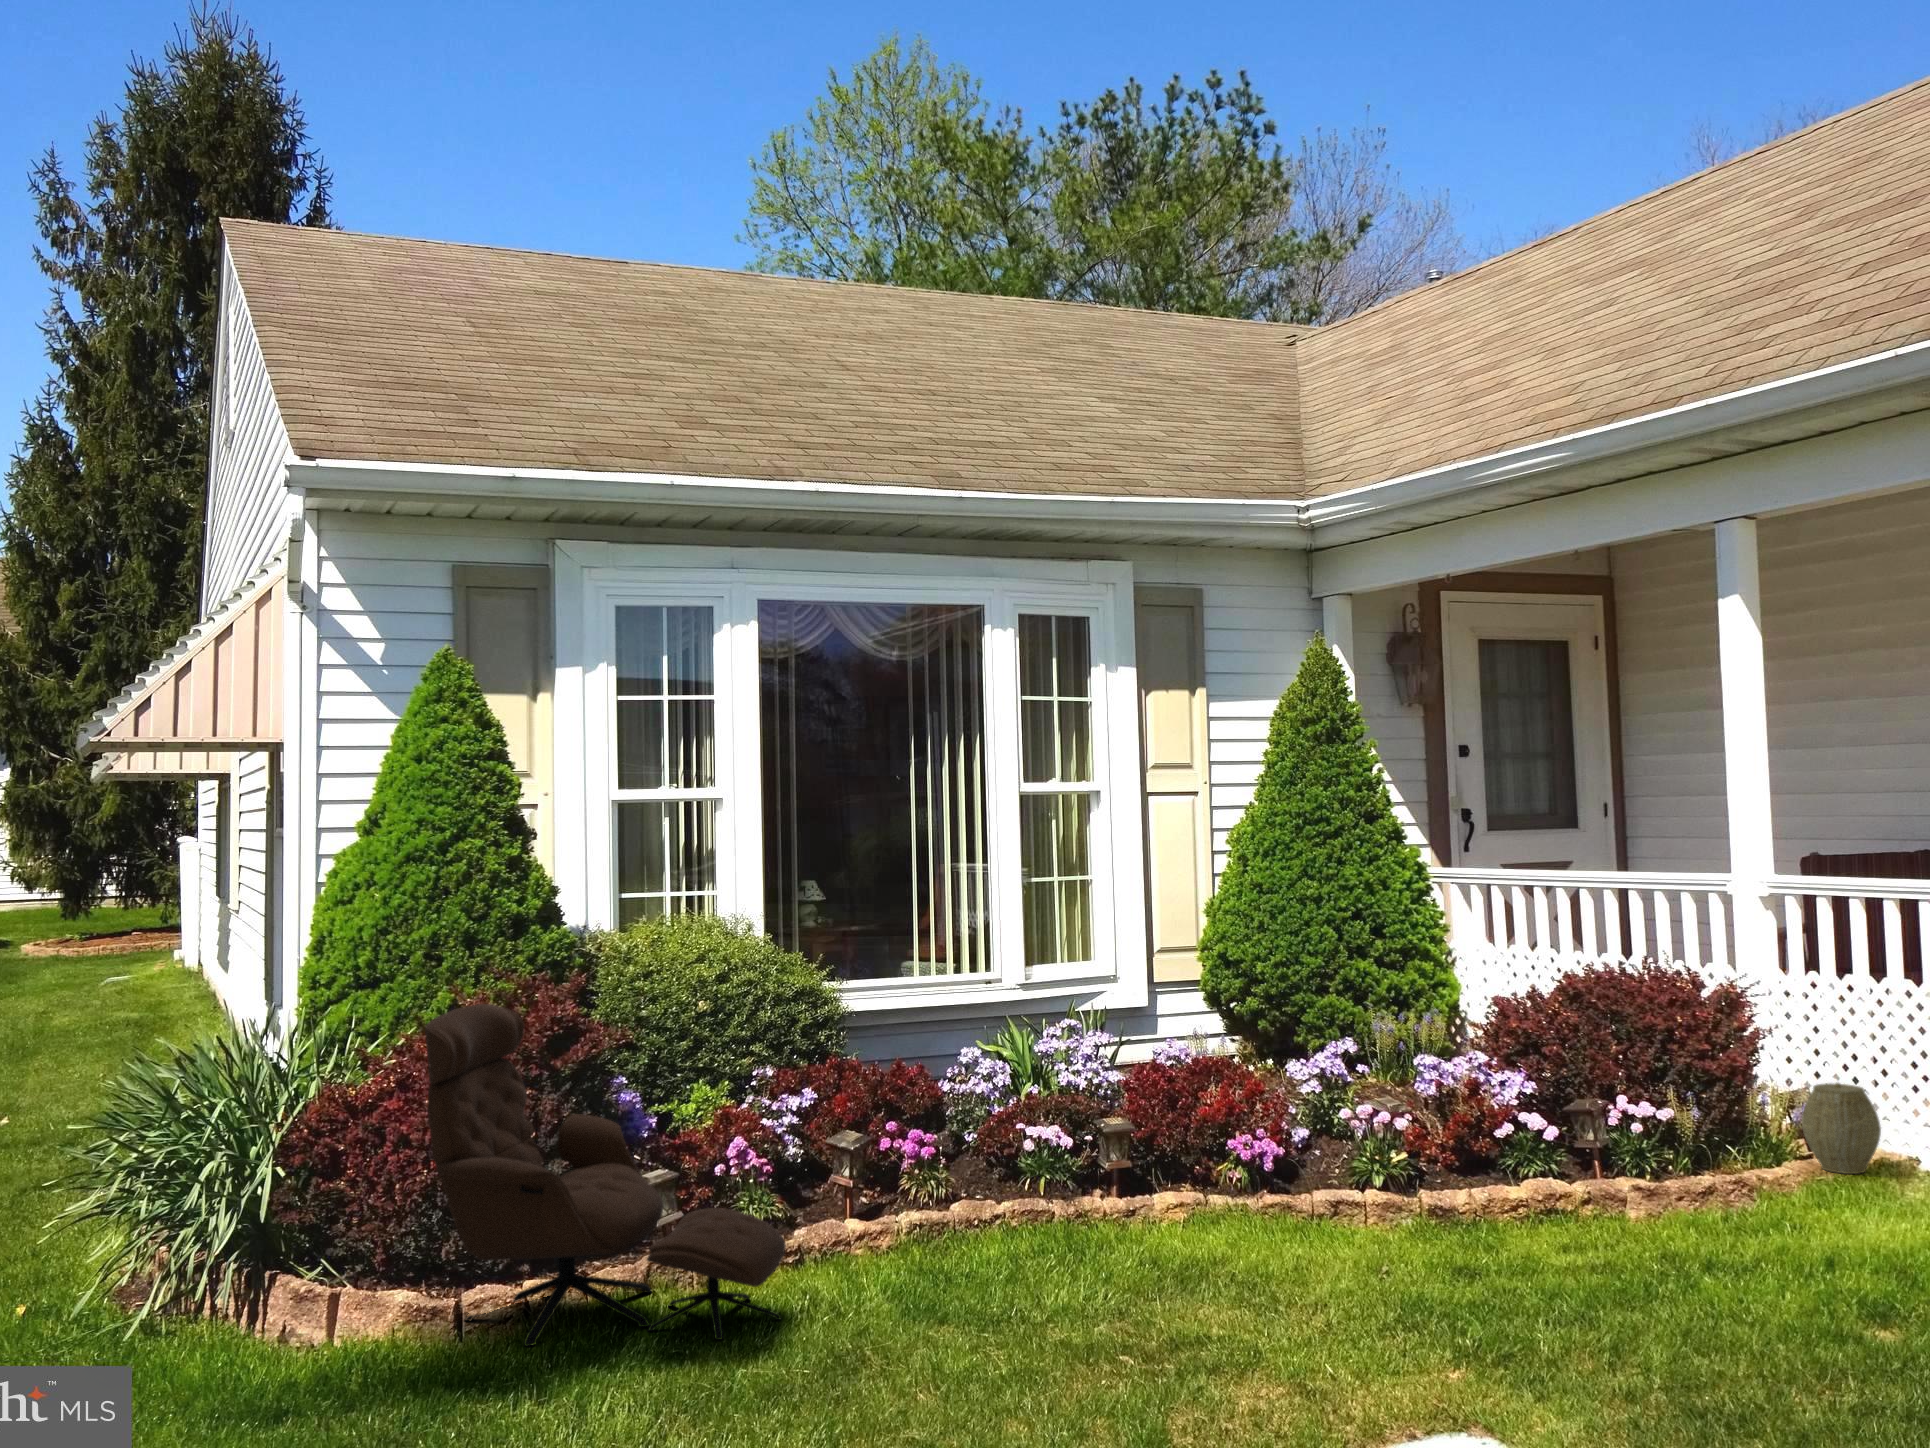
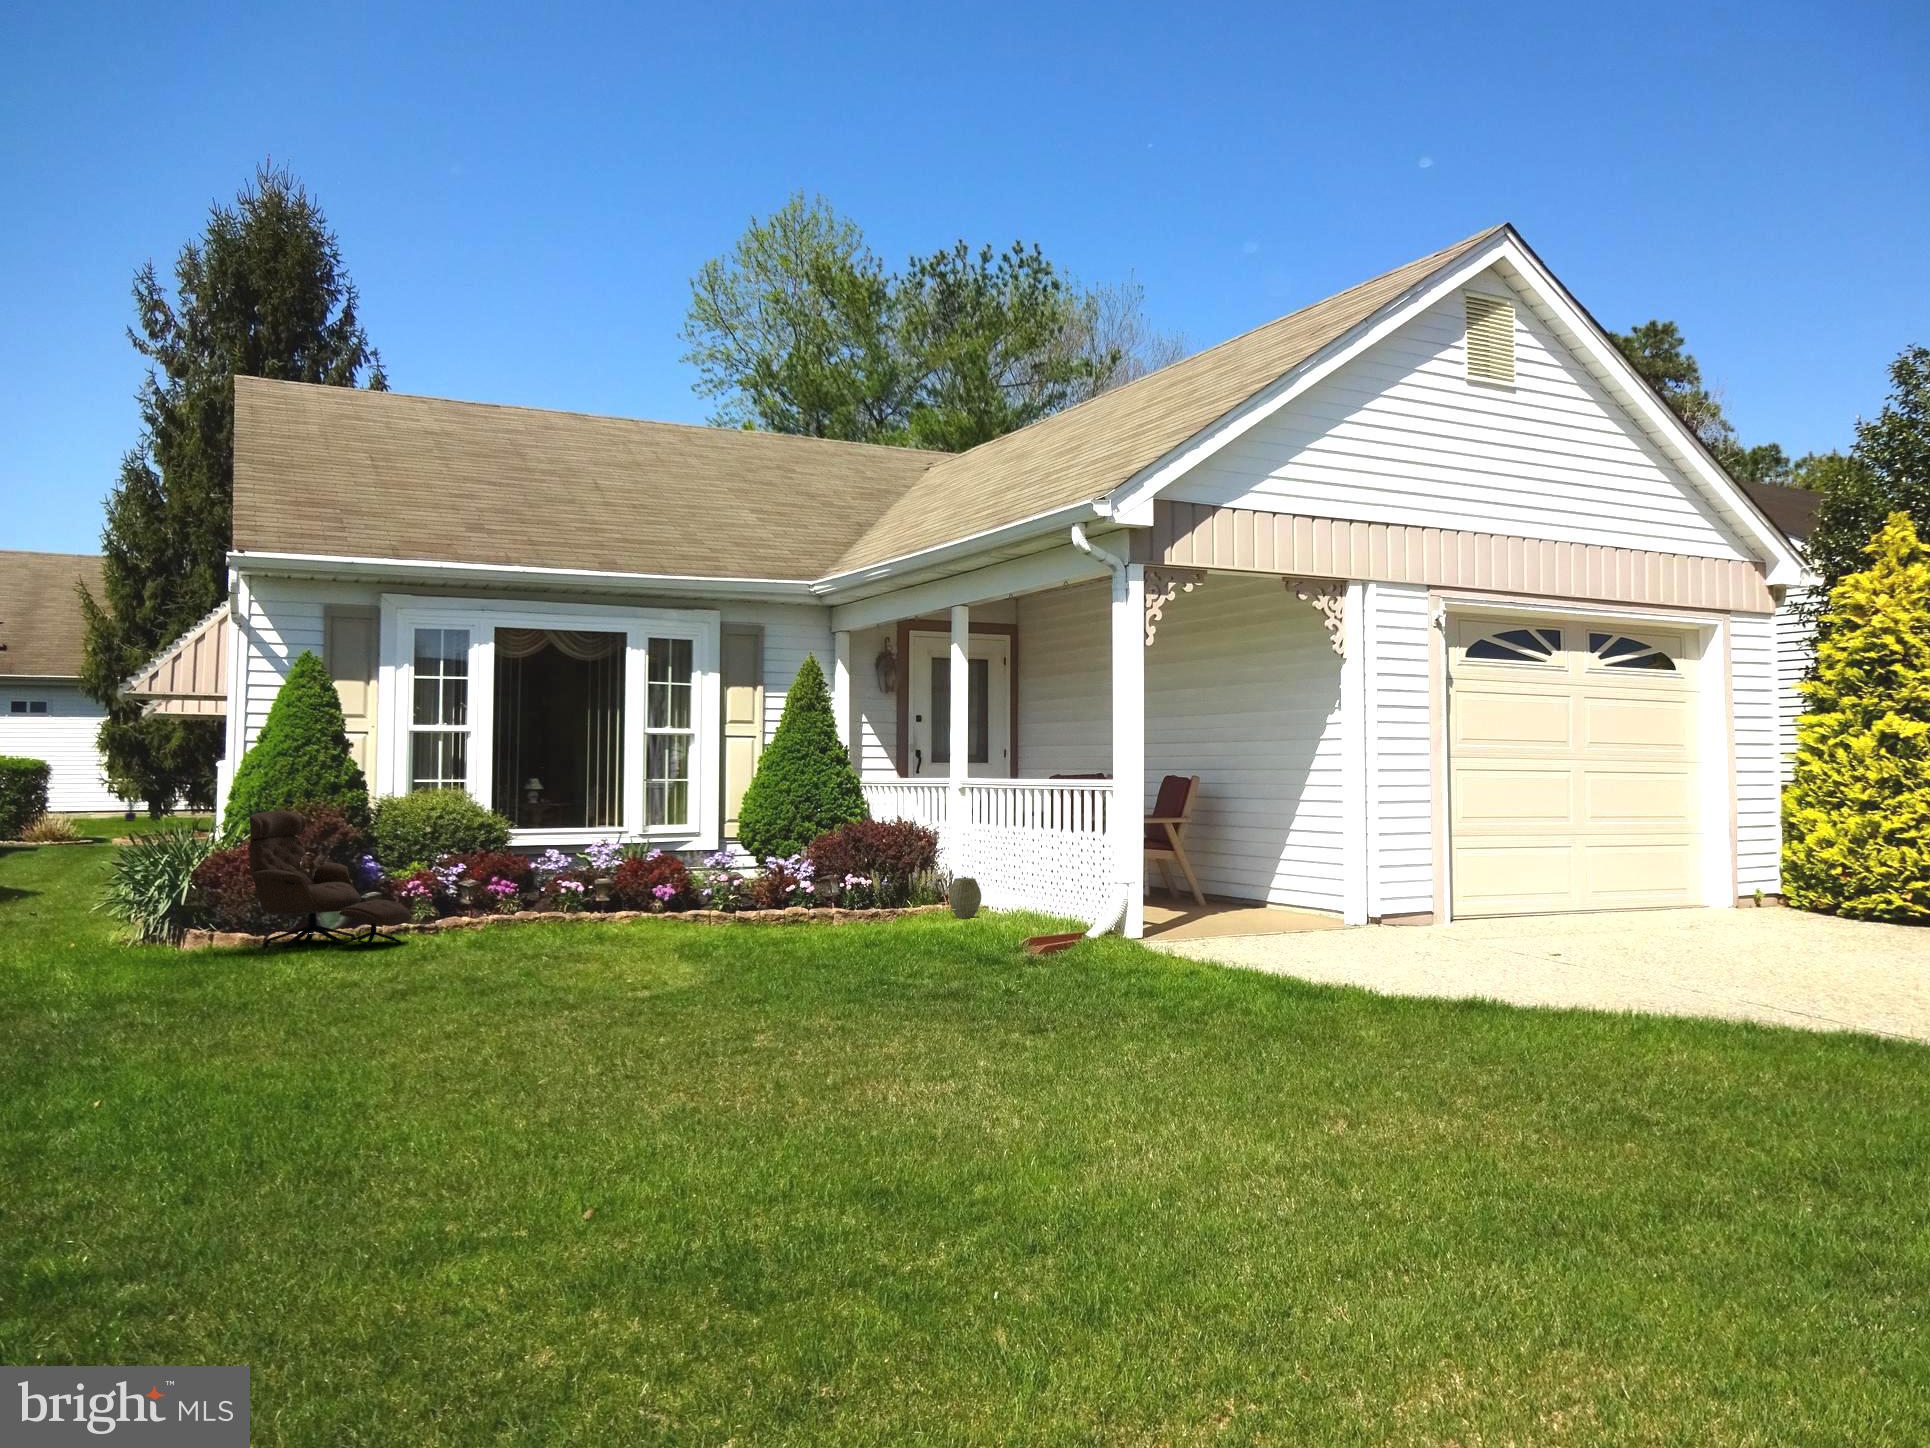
decorative plant: none [21,883,70,923] -> present [125,797,139,821]

